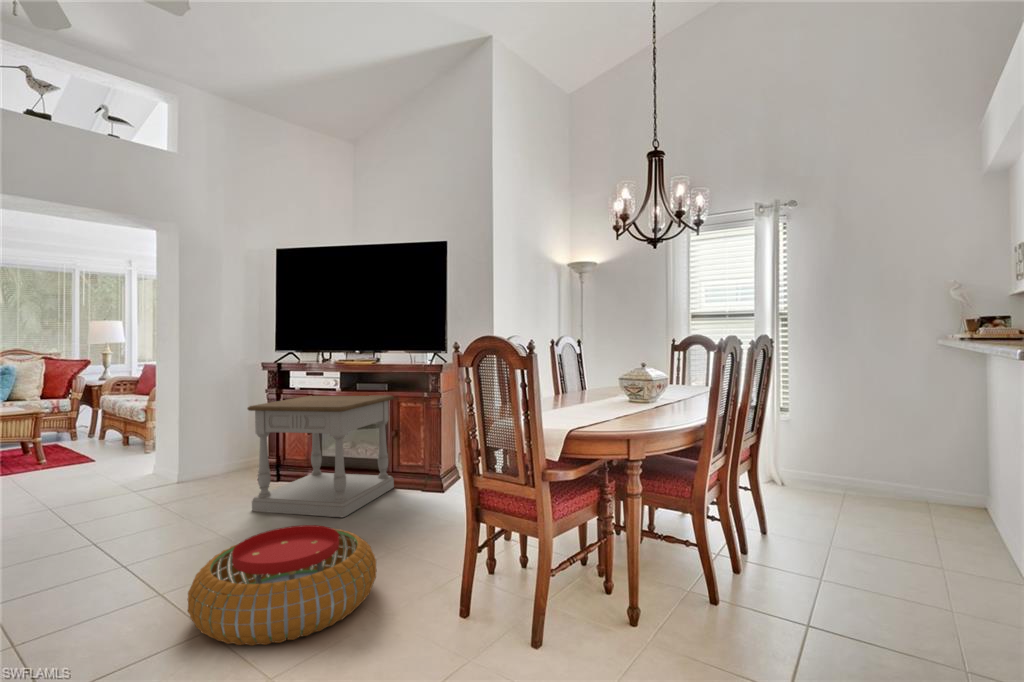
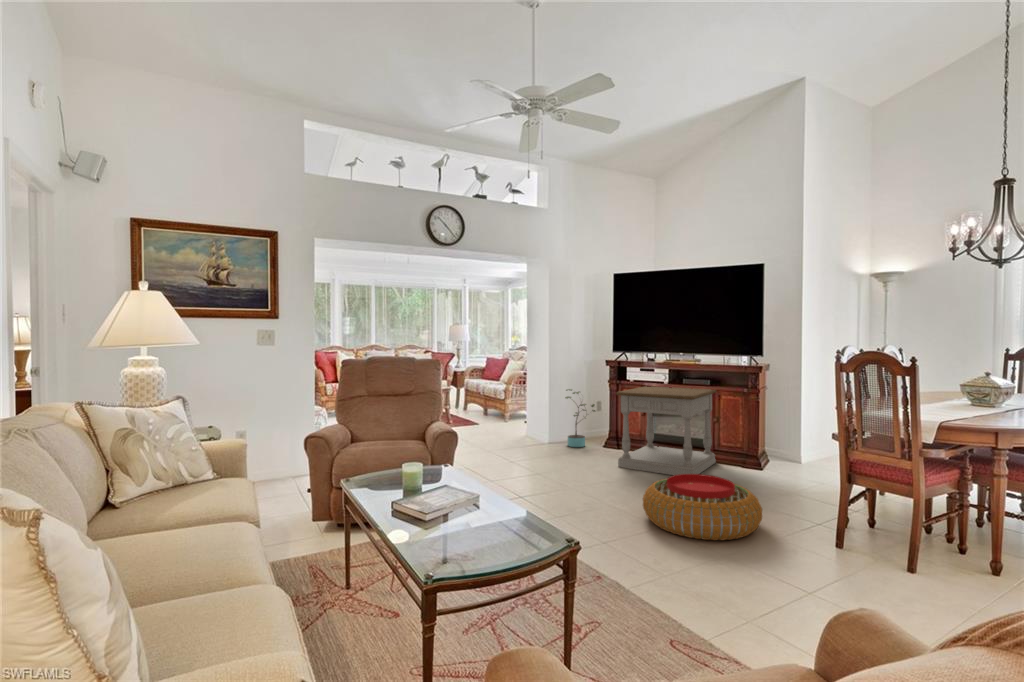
potted plant: none [198,404,251,485] -> present [565,389,595,447]

